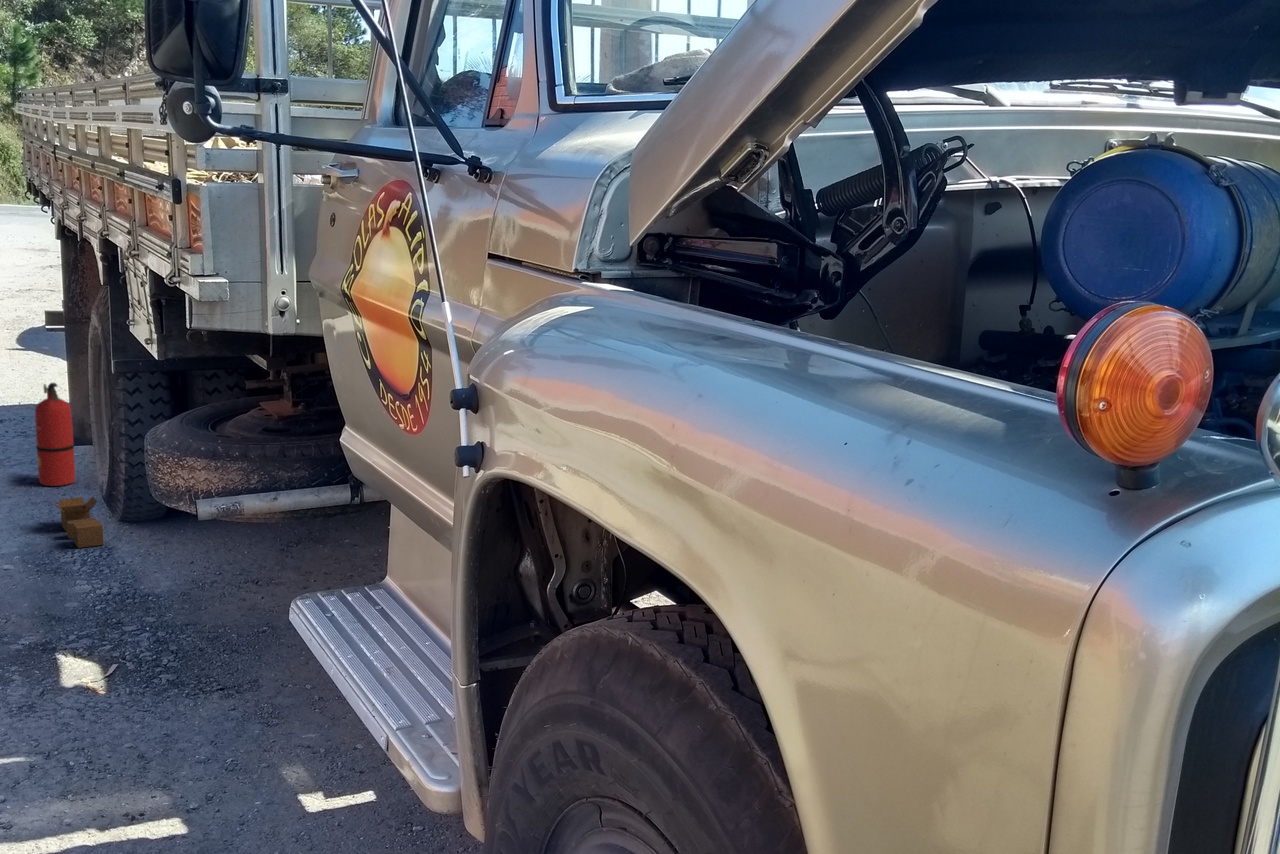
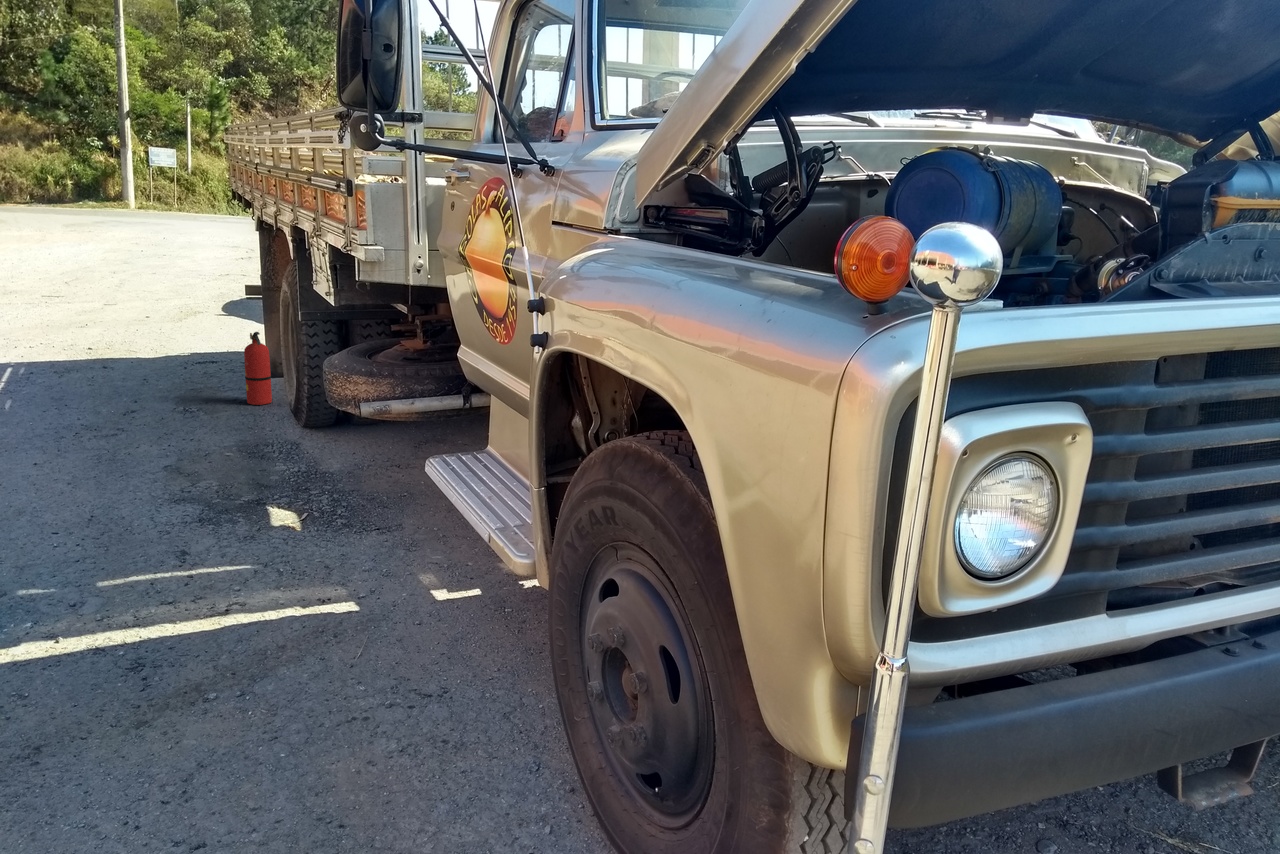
cardboard box: present [53,497,103,548] -> none [258,410,294,444]

